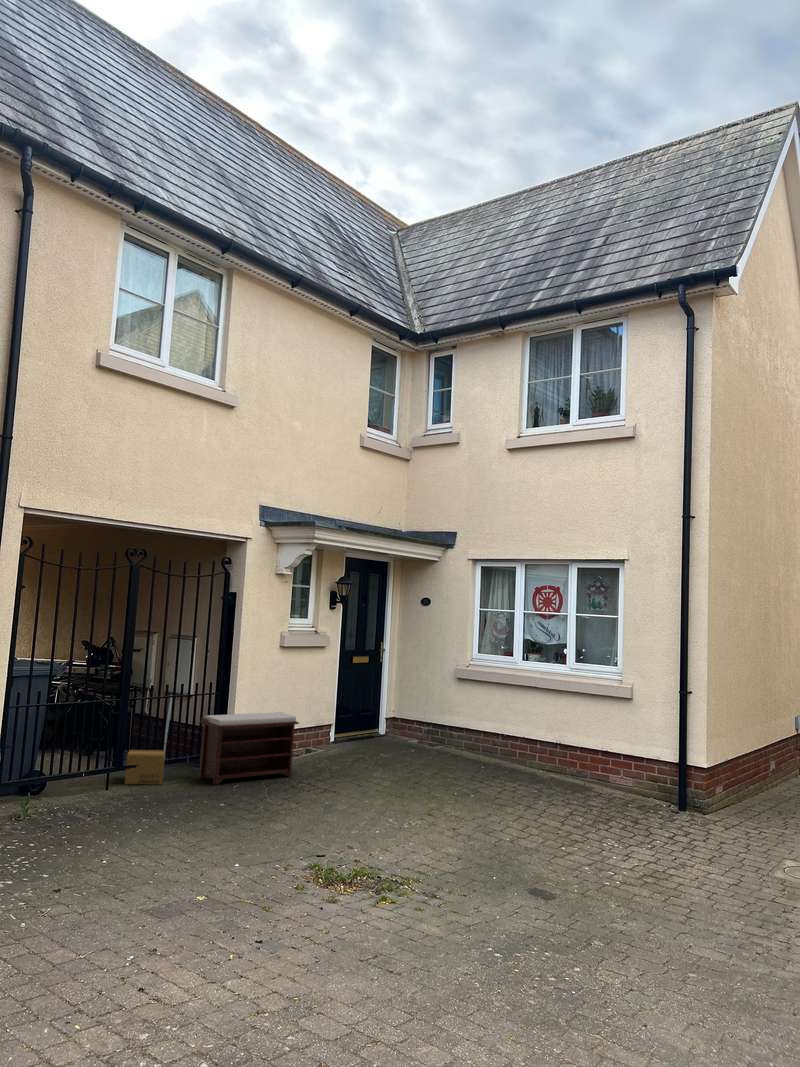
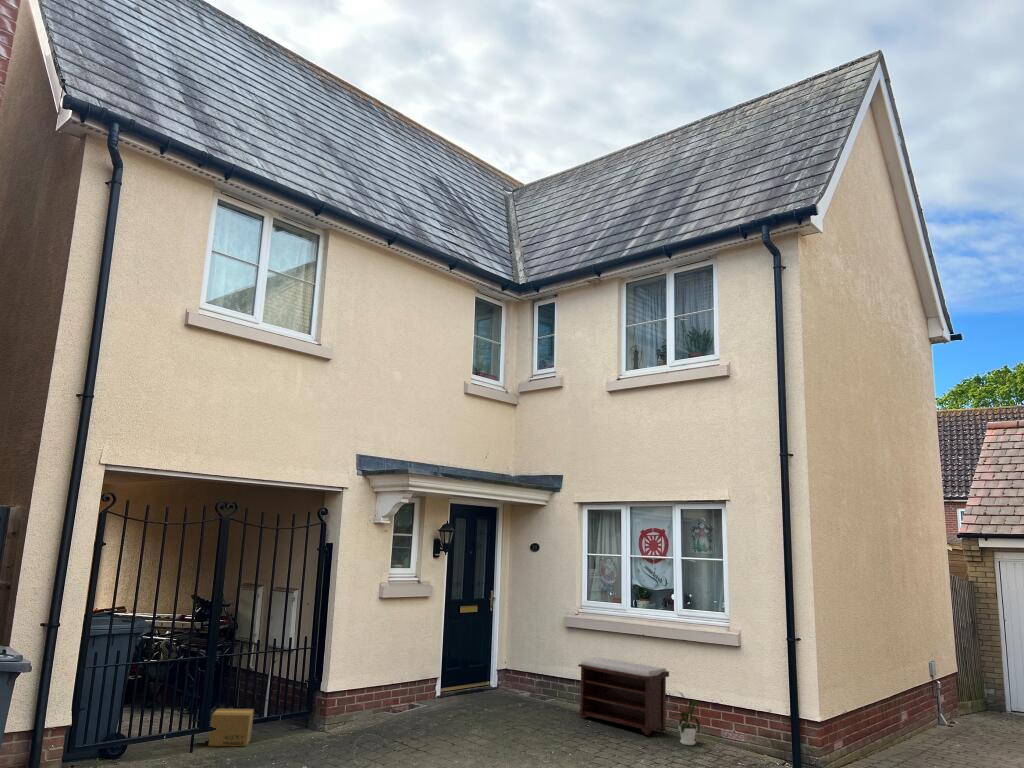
bench: present [199,712,299,785] -> present [578,657,669,735]
house plant: none [554,737,592,786] -> present [670,692,700,745]

